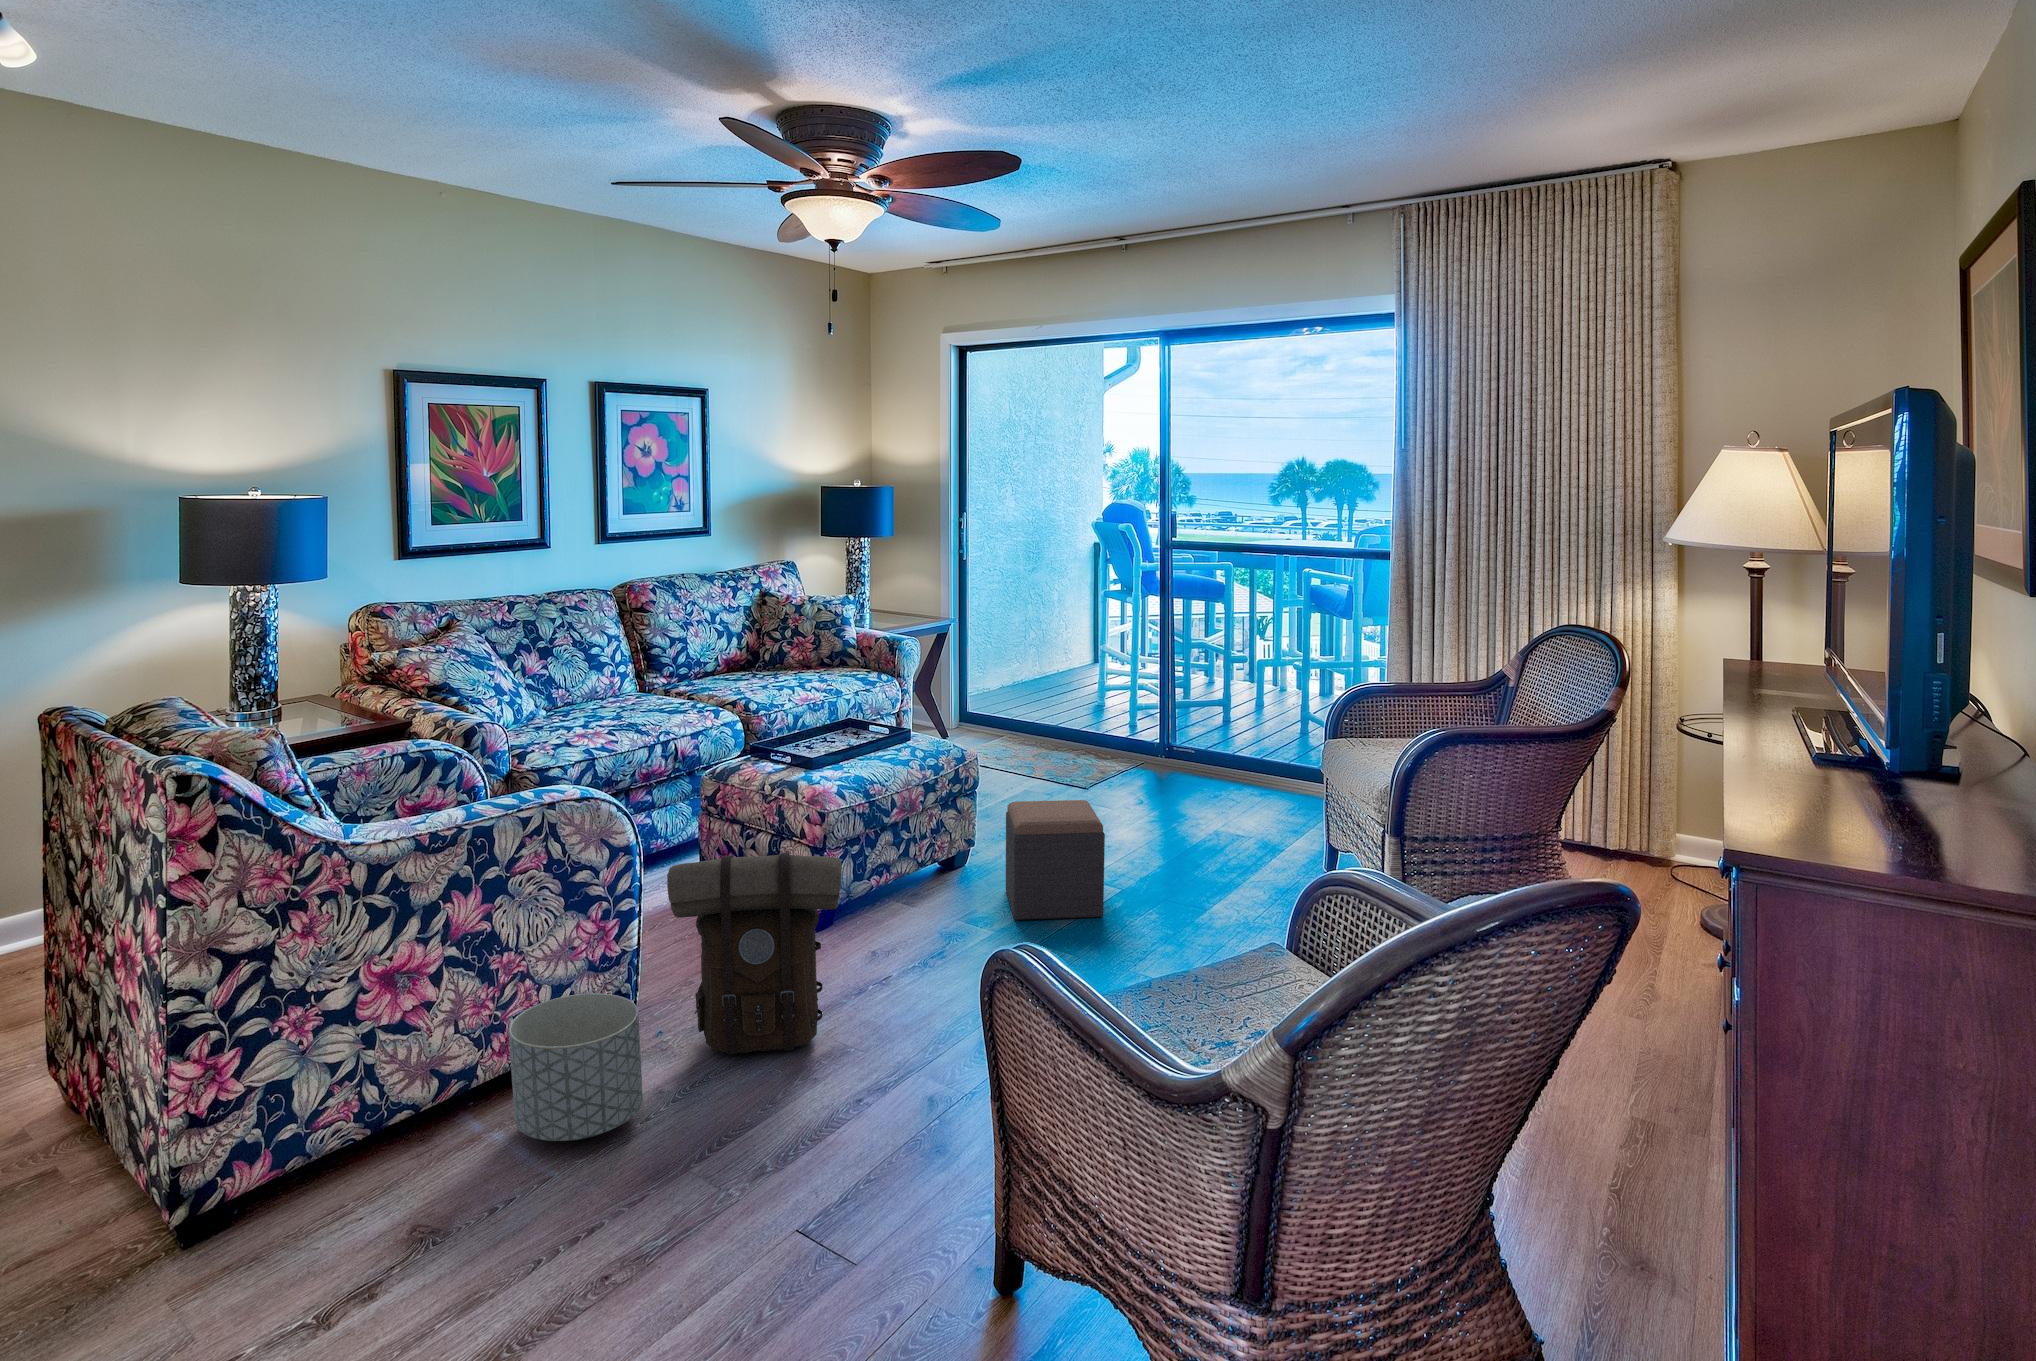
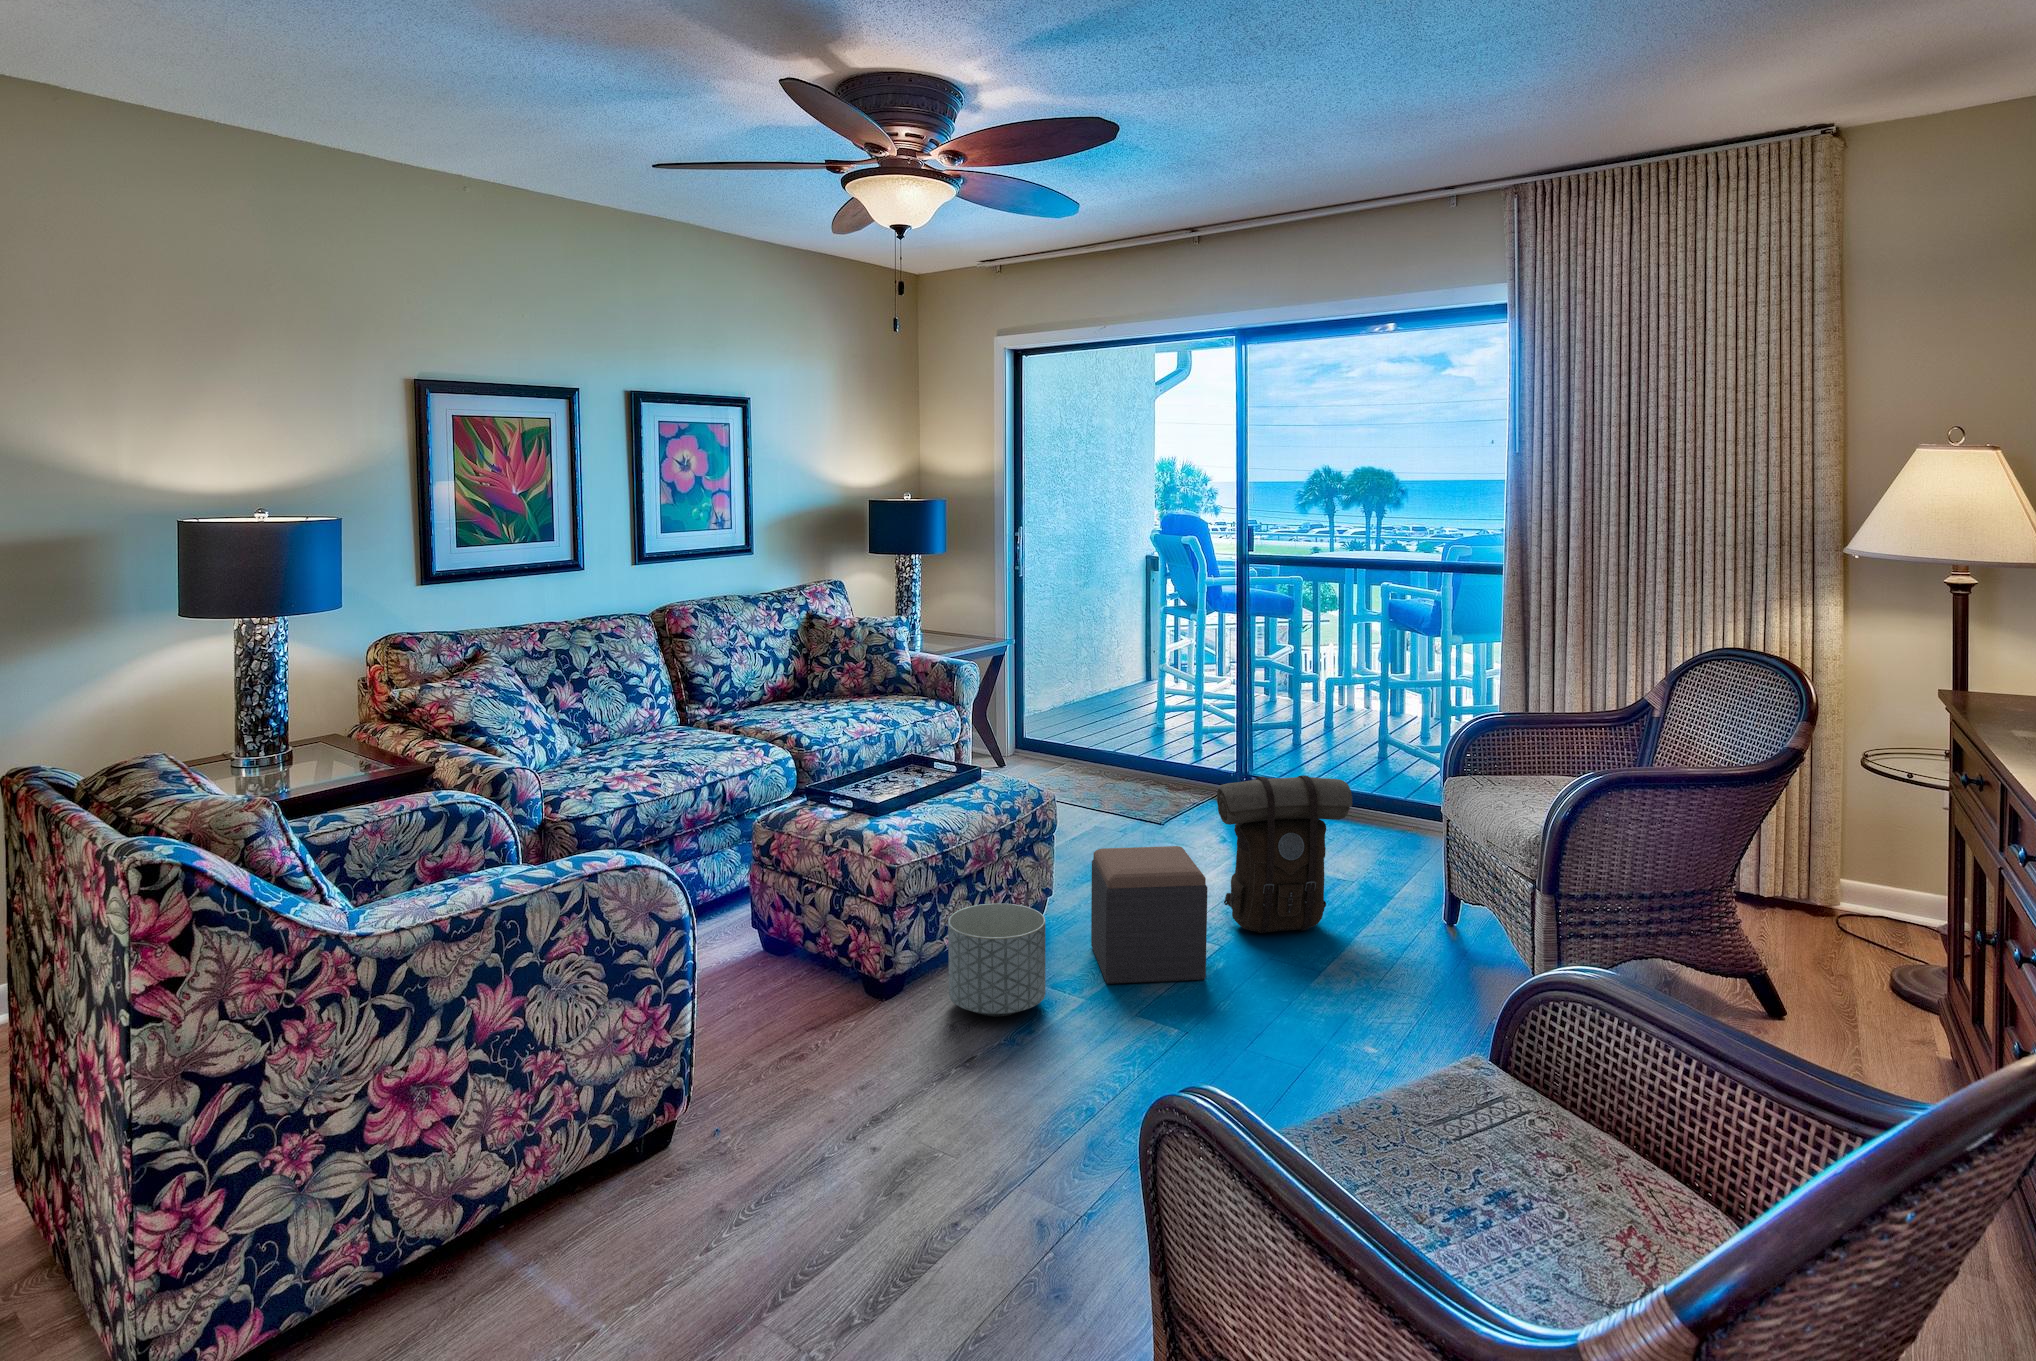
backpack: present [667,853,842,1054] -> present [1217,775,1353,933]
planter: present [509,993,643,1141] -> present [948,903,1045,1017]

